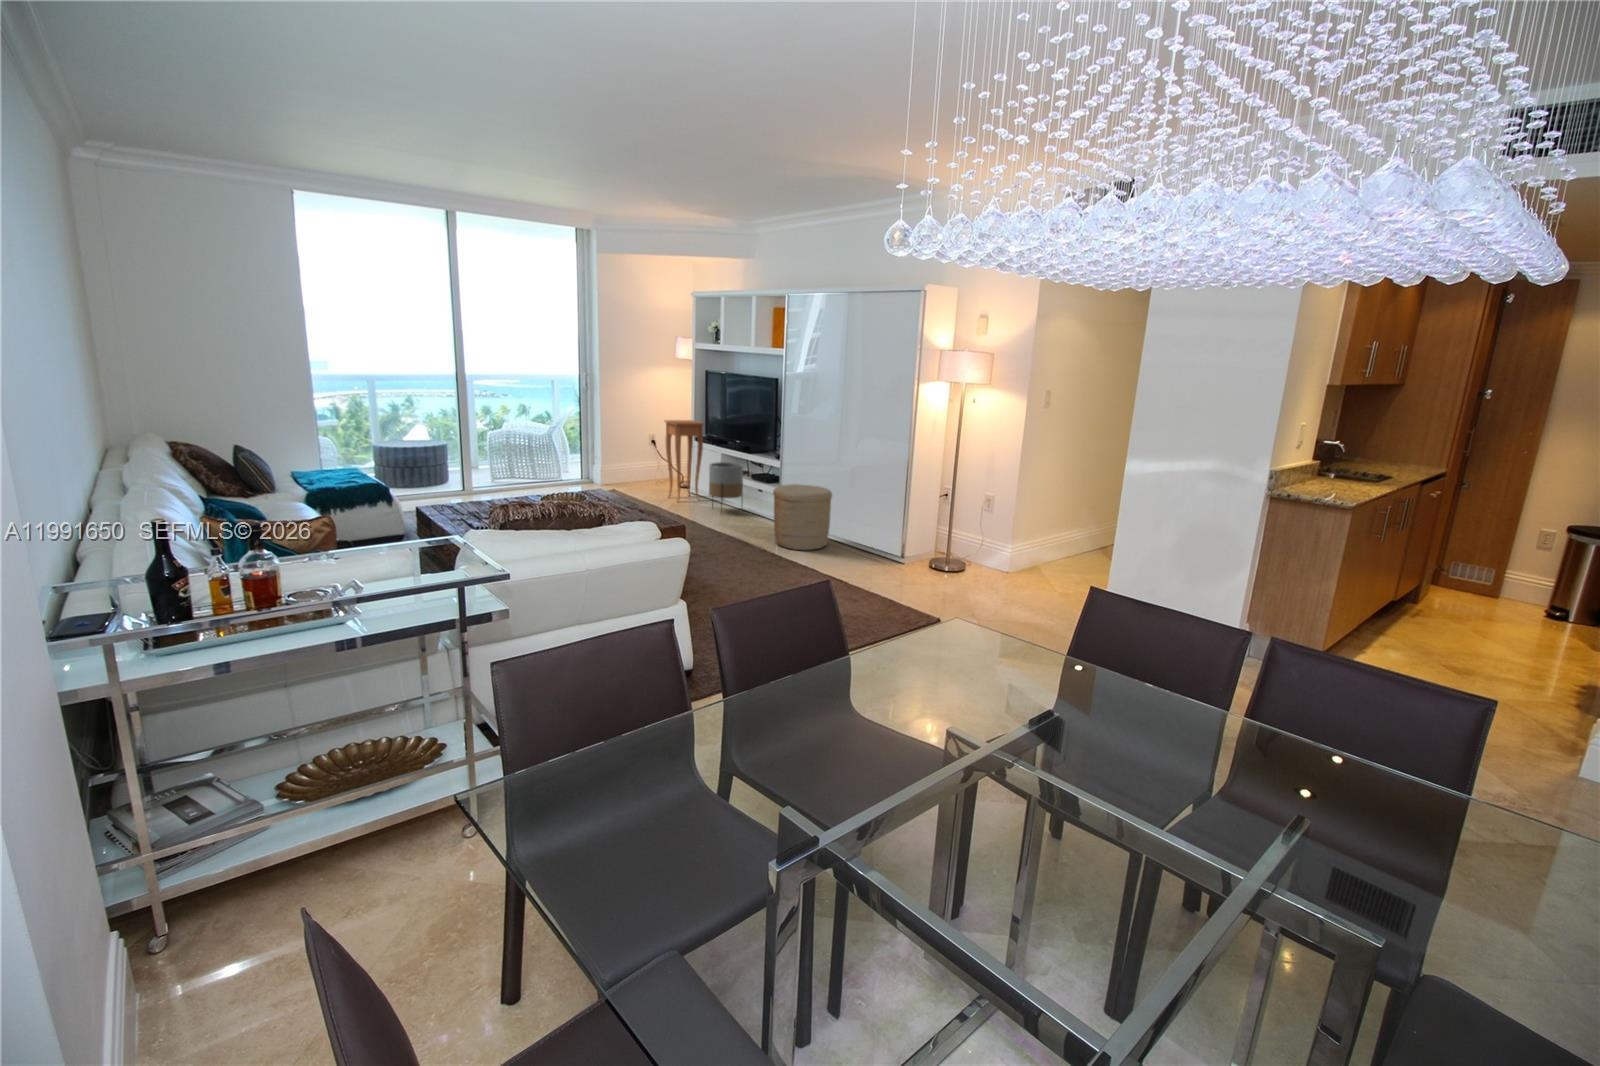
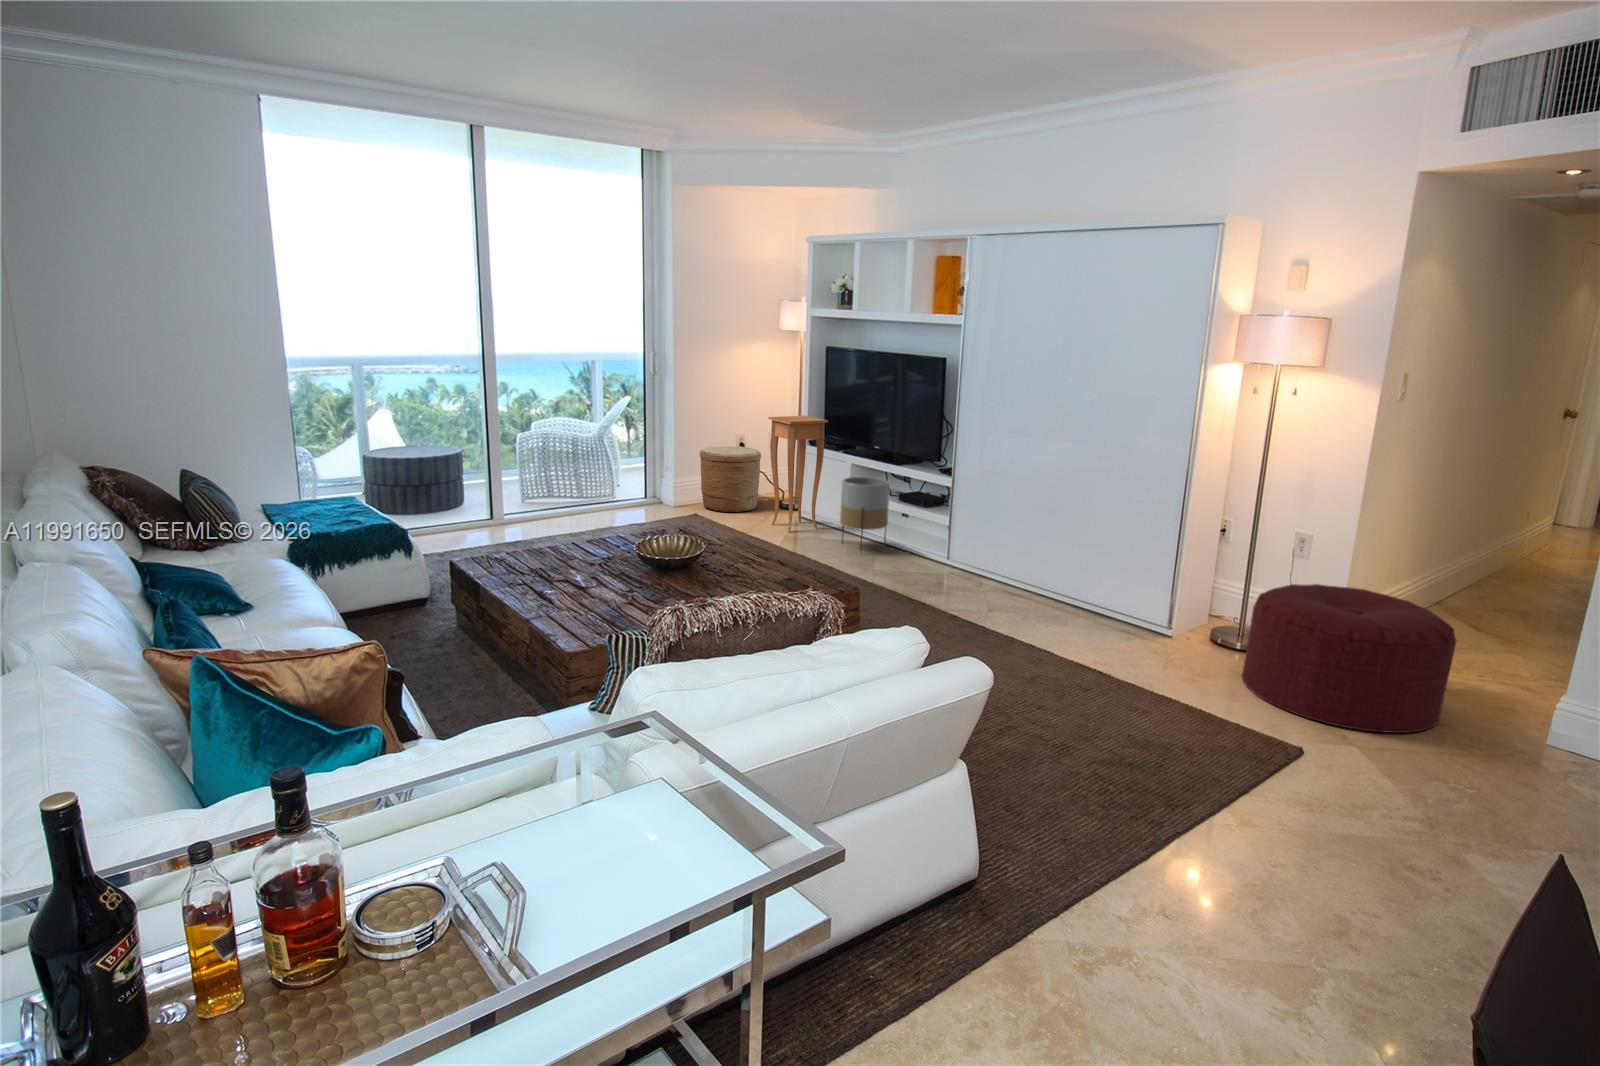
woven basket: present [773,484,832,550] -> present [700,446,761,512]
ottoman: none [927,524,1044,610] -> present [1242,584,1456,733]

